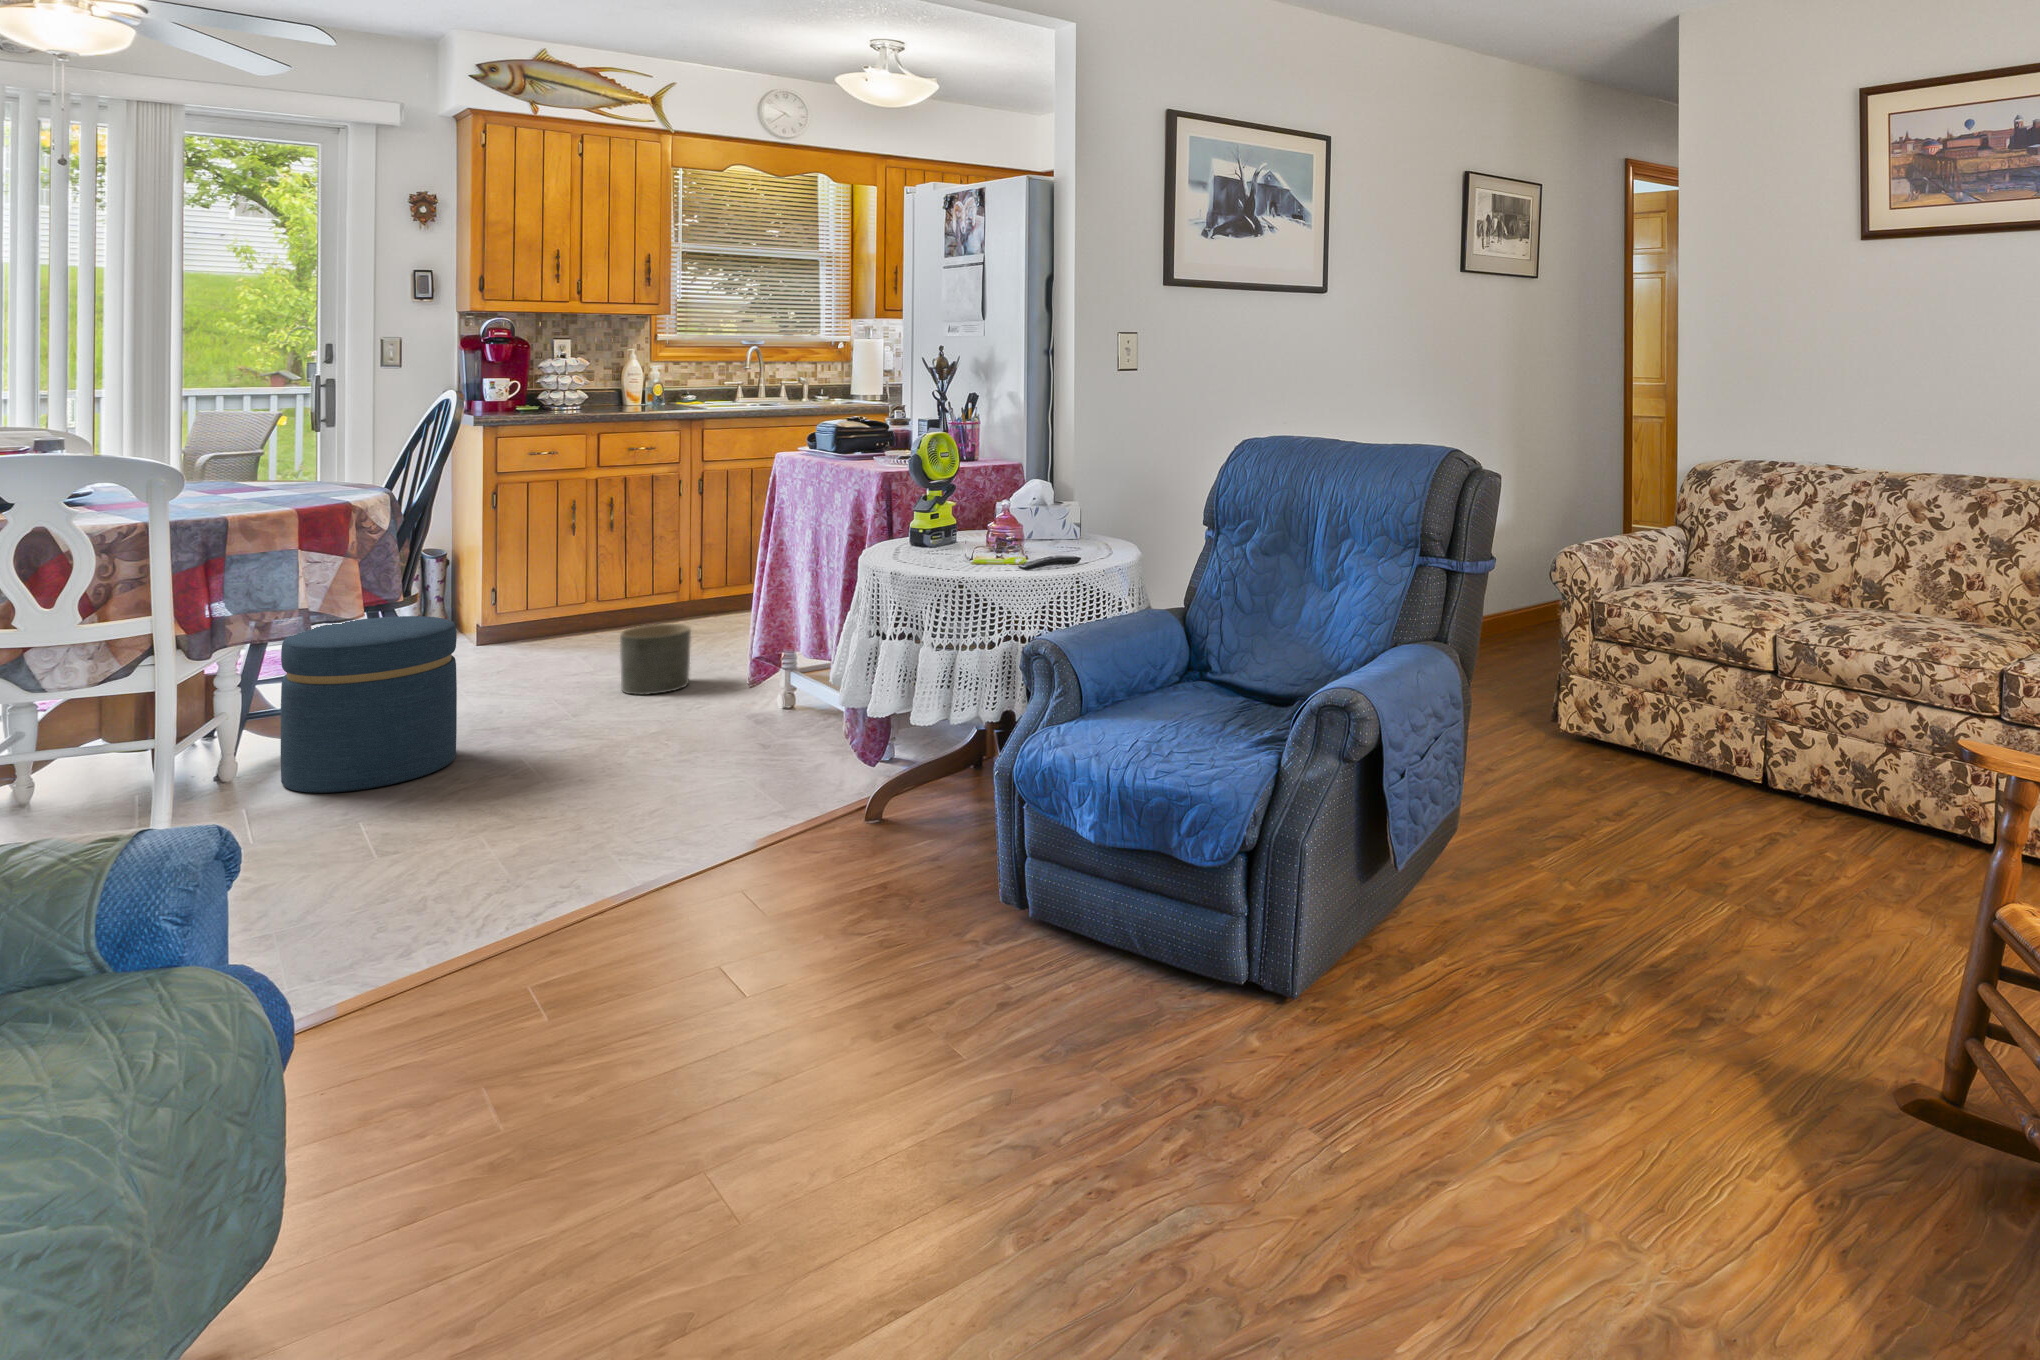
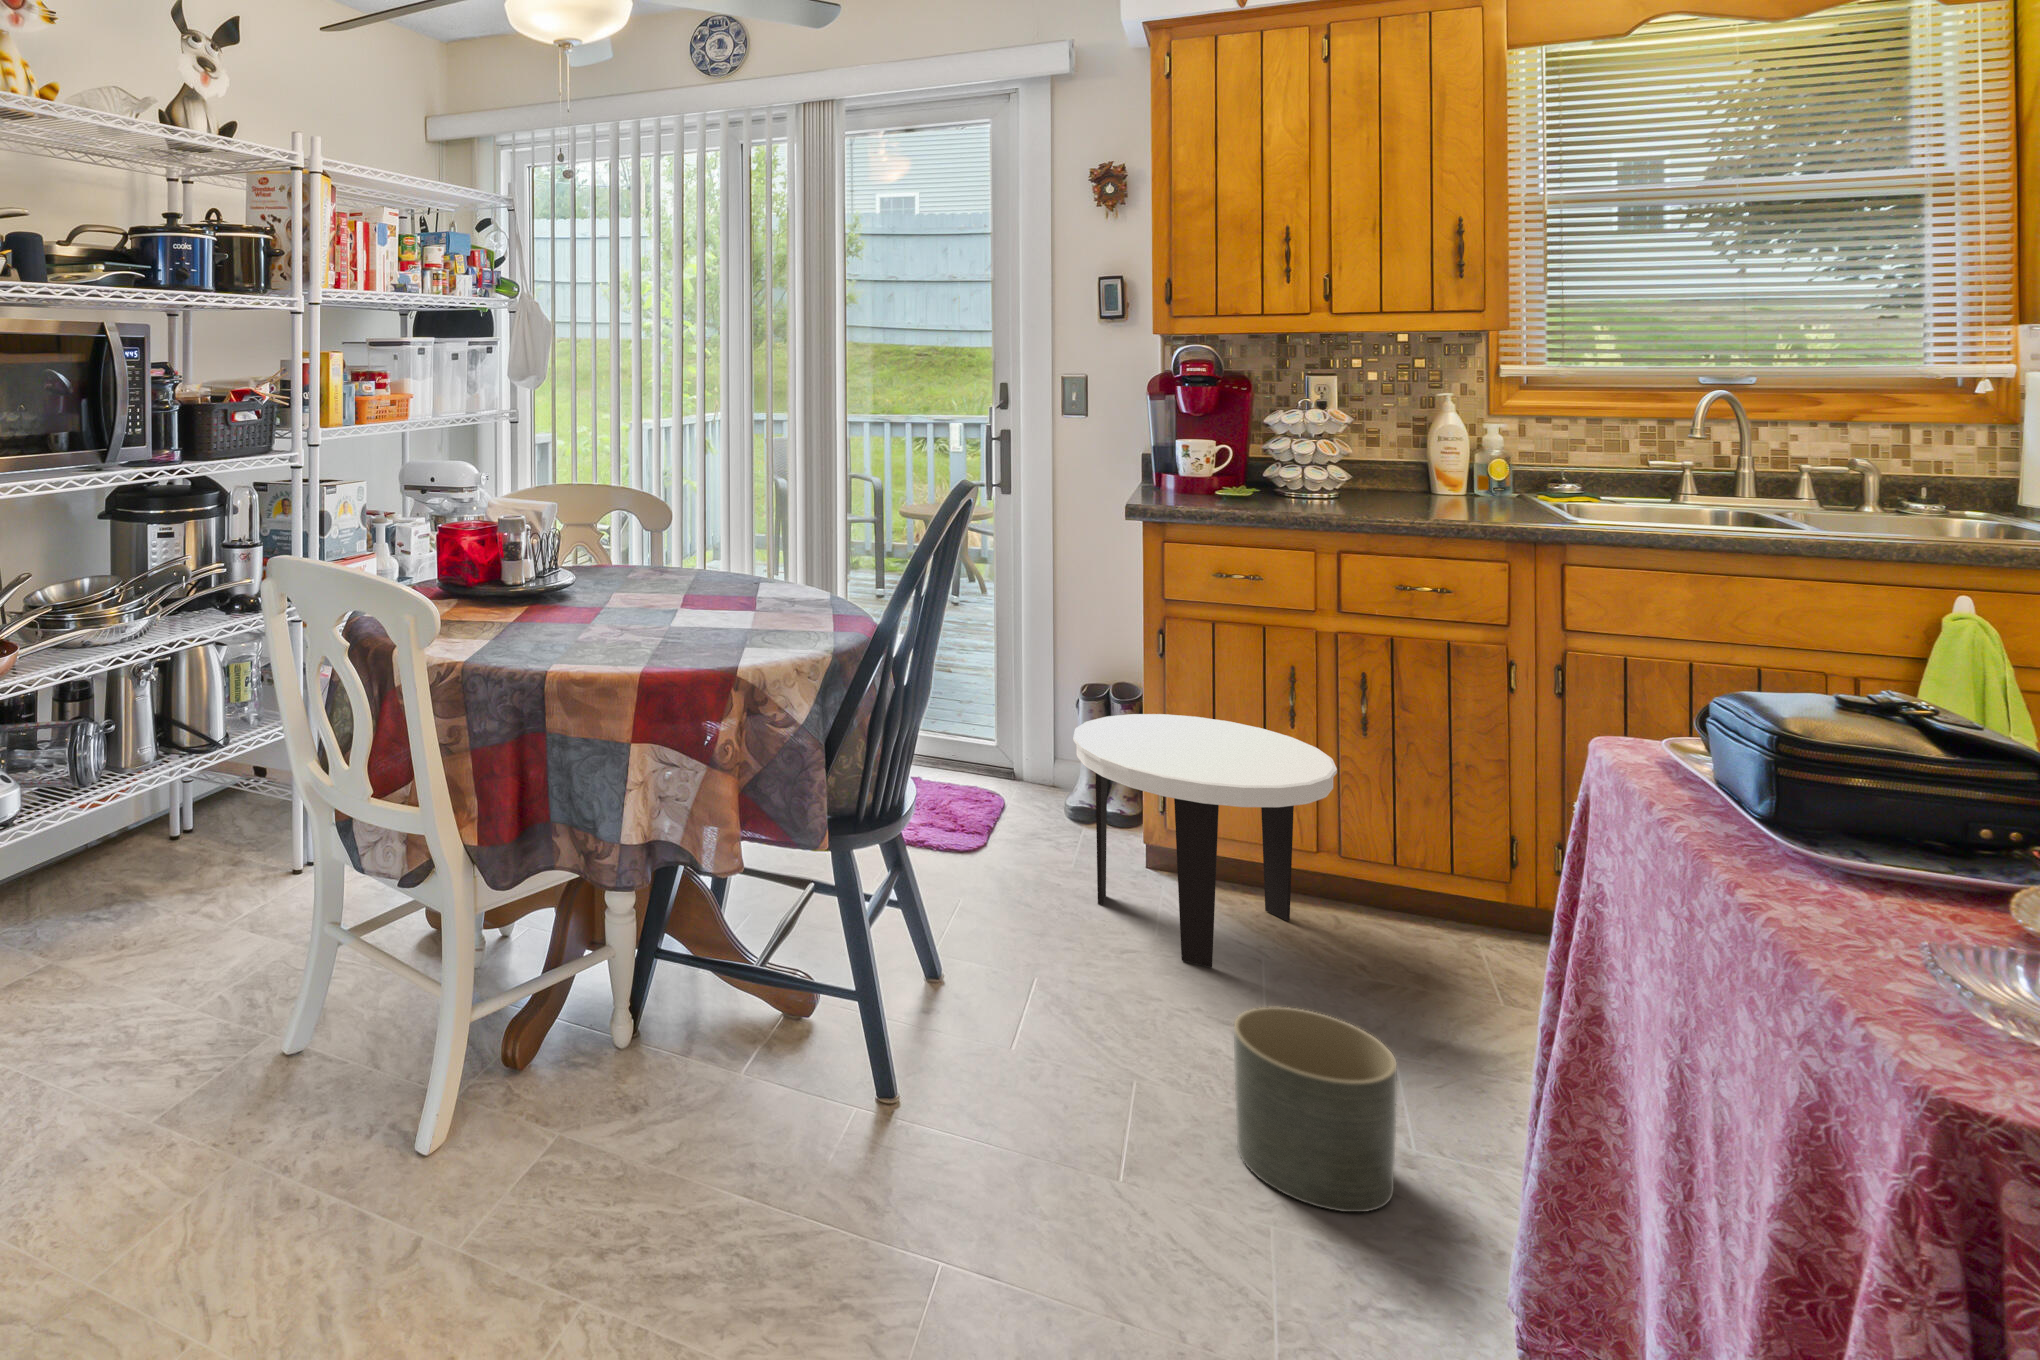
side table: none [458,539,615,662] -> present [1073,714,1337,968]
ottoman: present [281,616,457,793] -> none [586,865,831,1234]

